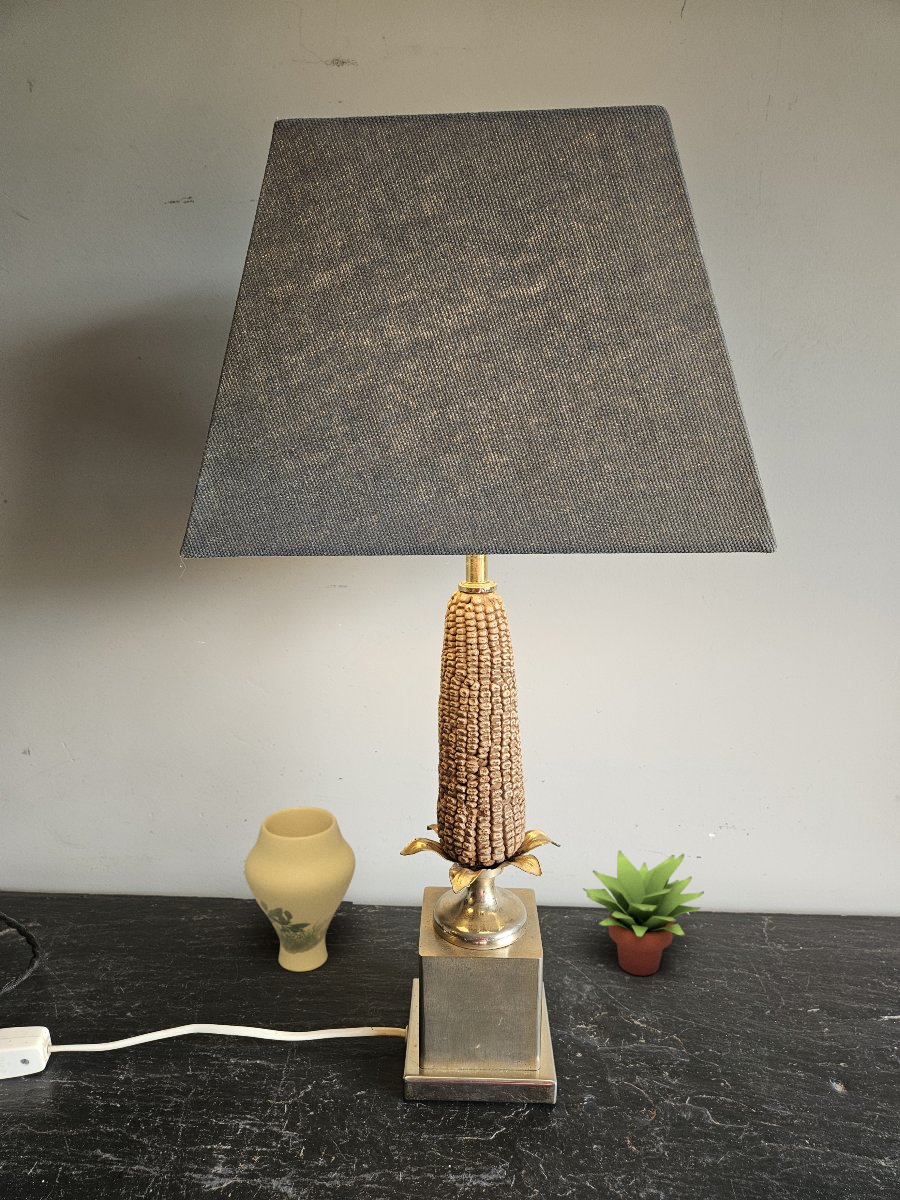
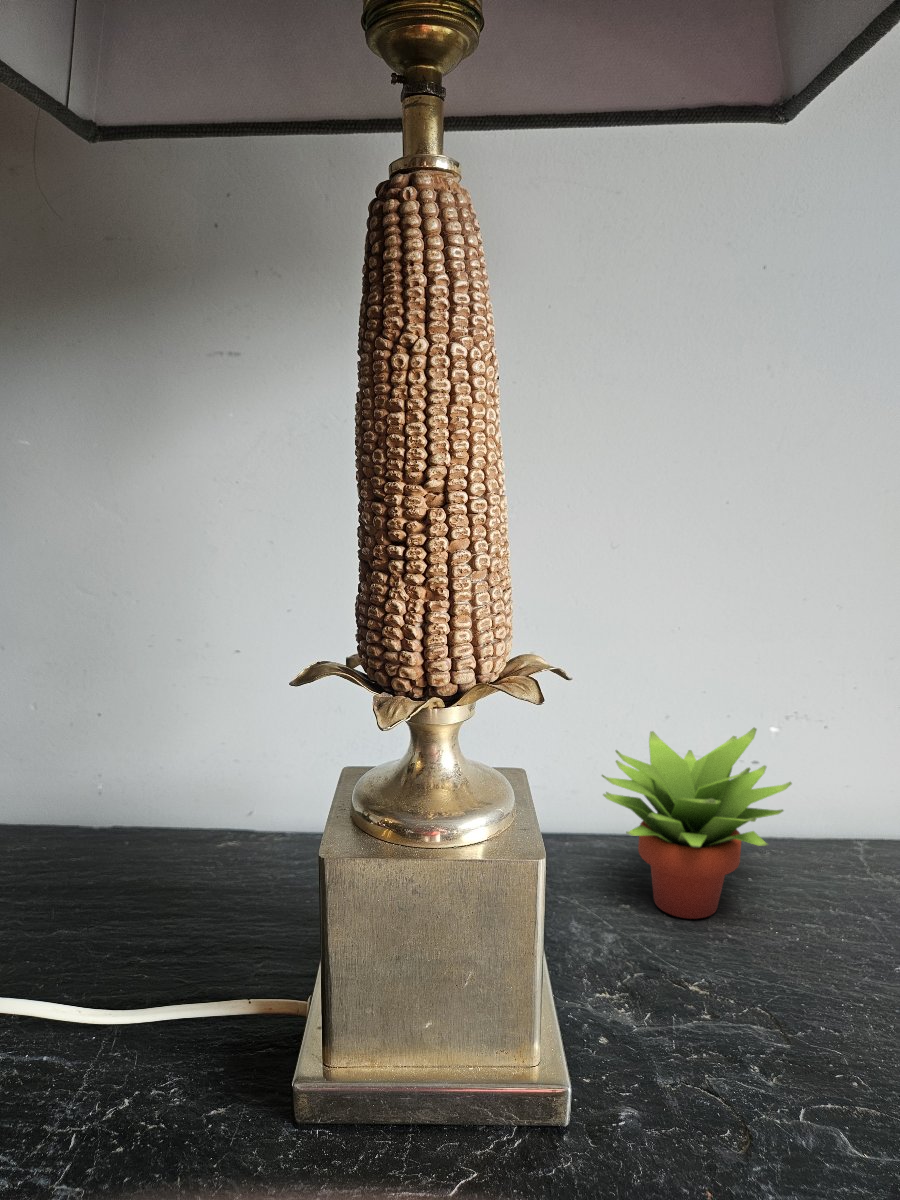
vase: present [244,806,355,972] -> none [54,660,238,919]

